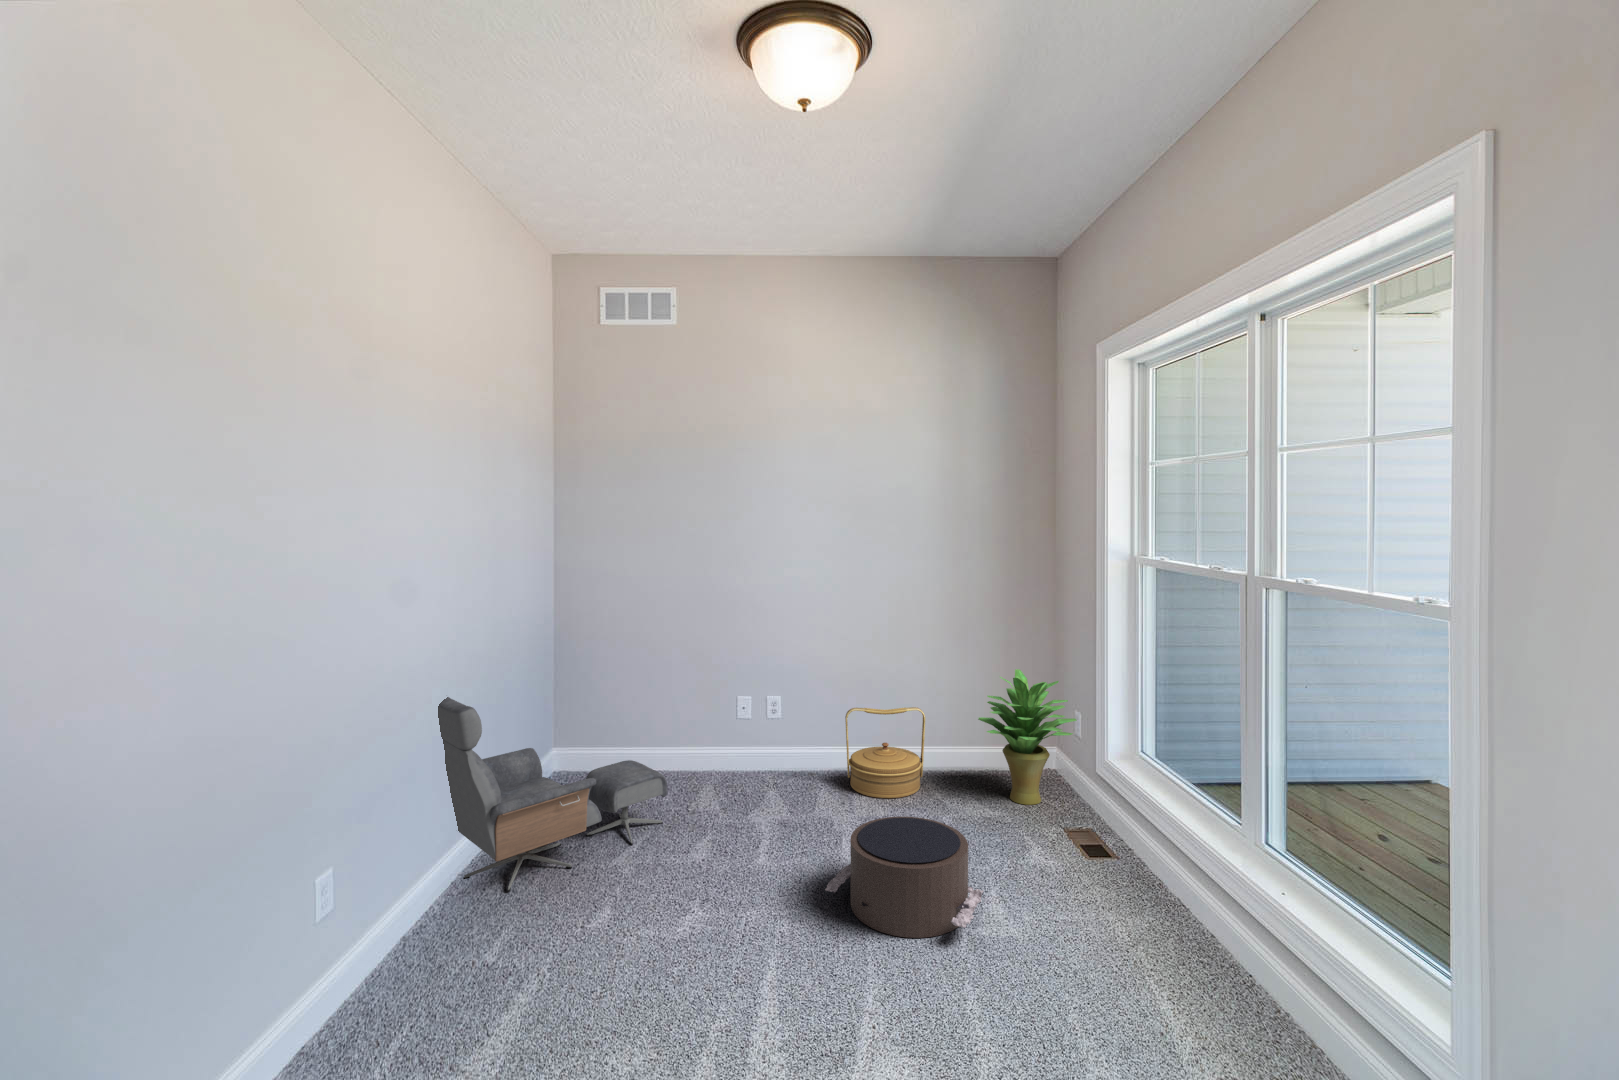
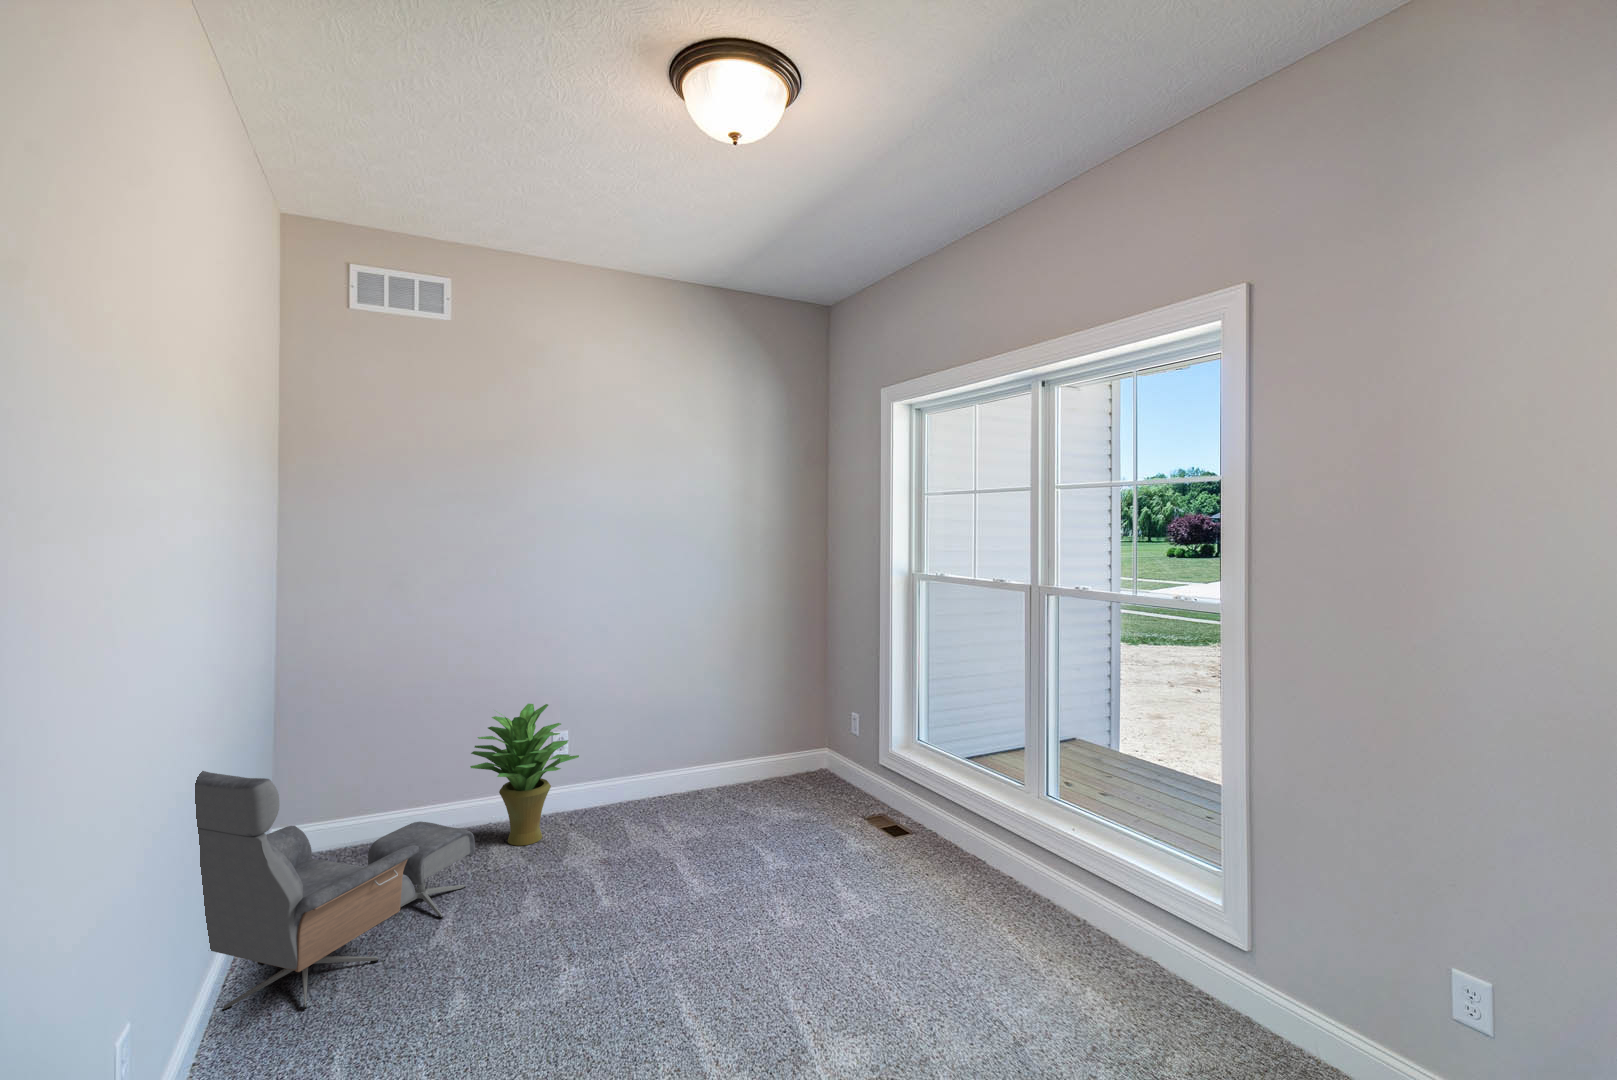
potted plant: present [978,669,1077,805] -> present [470,704,579,846]
woven basket: present [845,707,925,798] -> none [648,724,725,818]
pouf: present [825,817,983,938] -> none [702,825,847,939]

